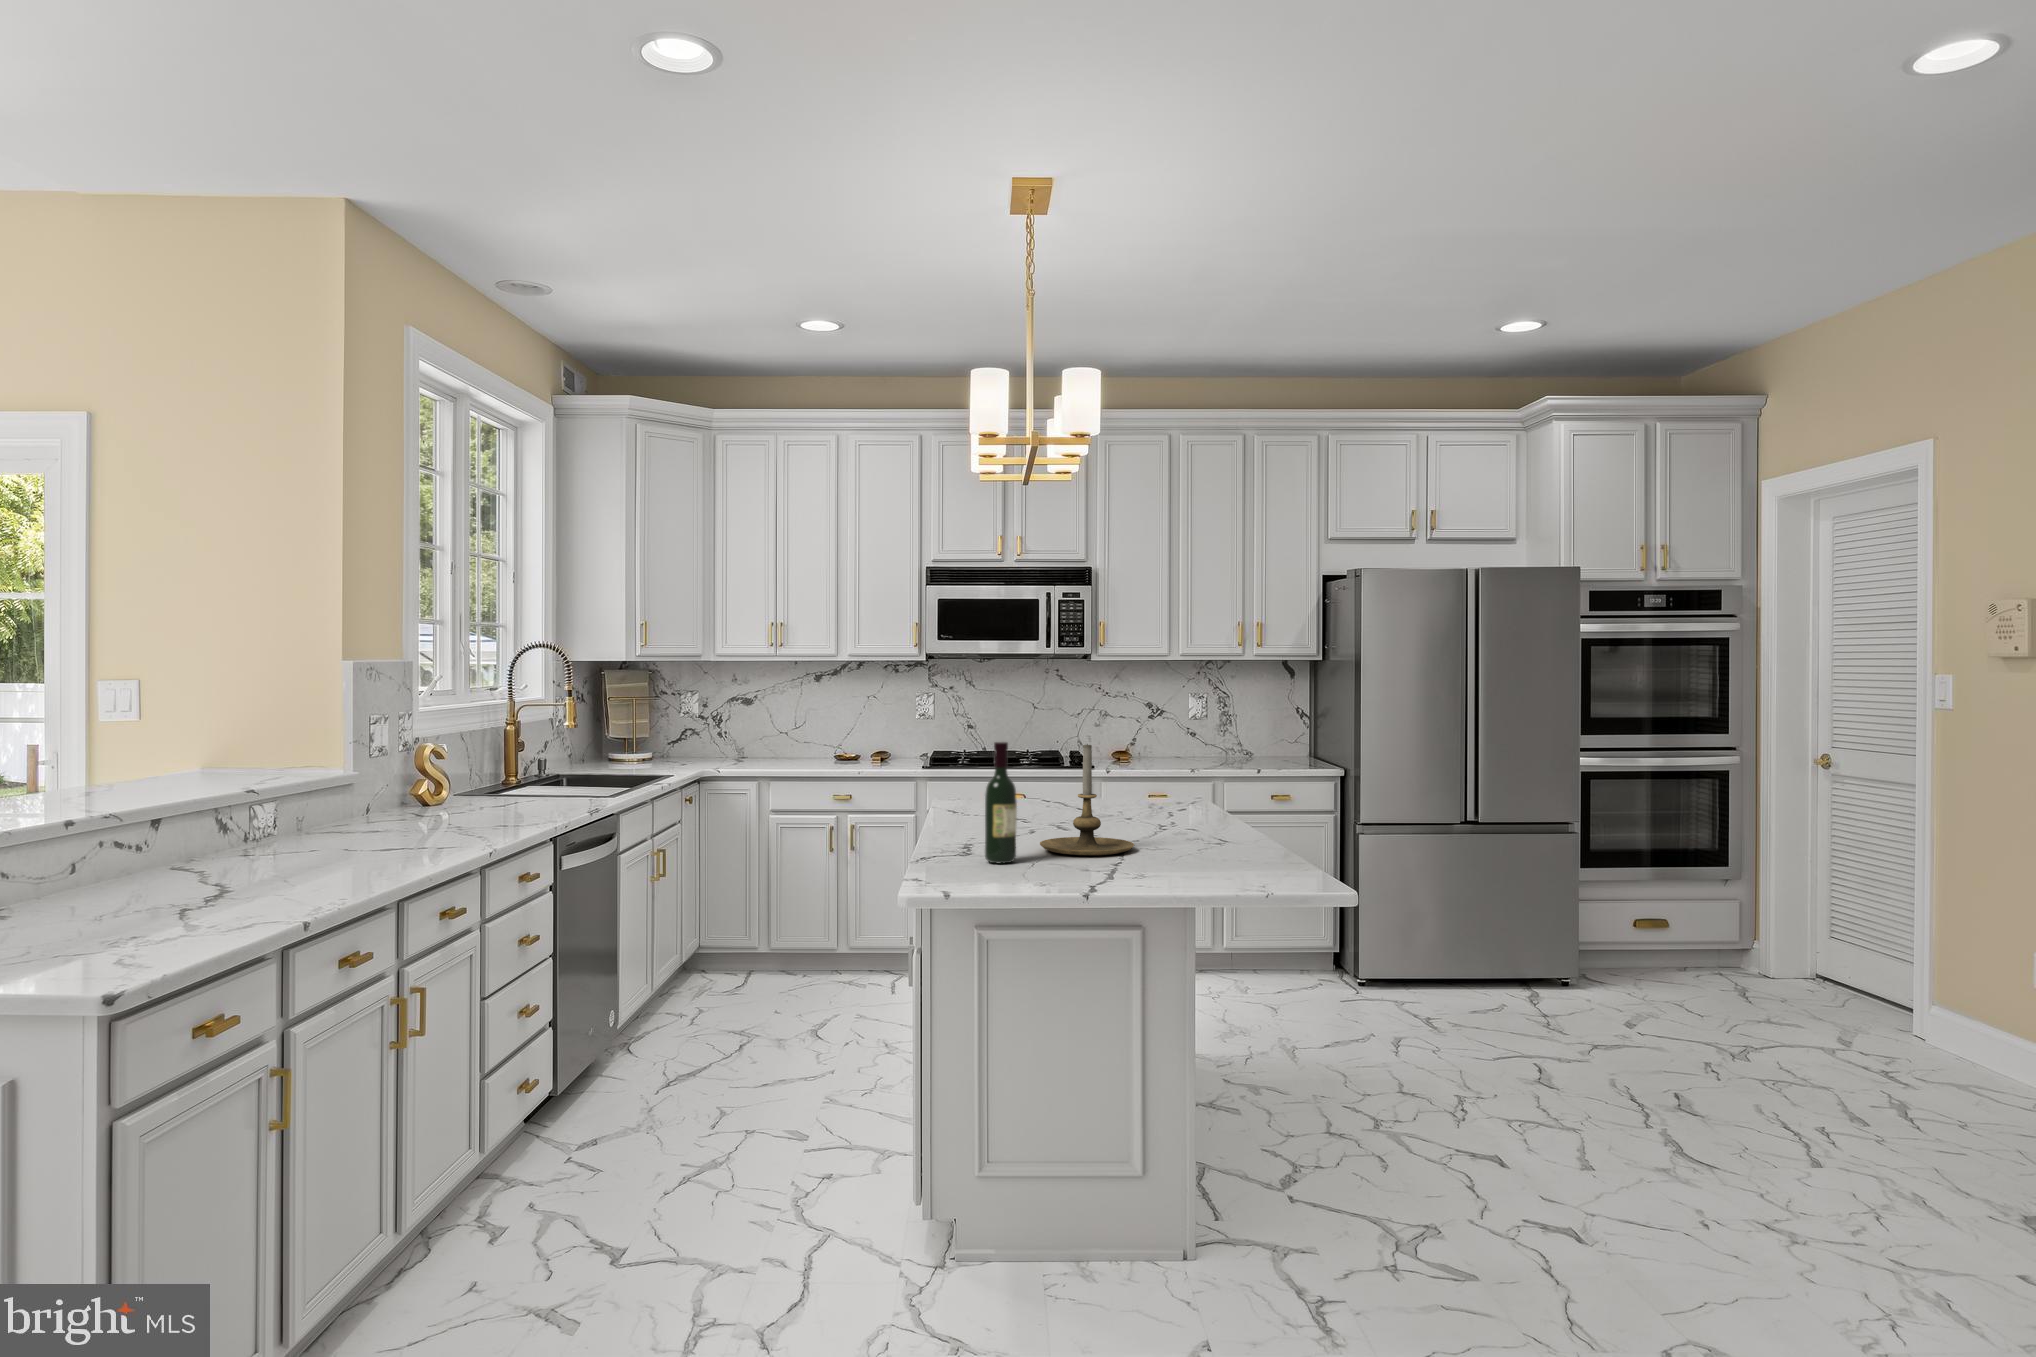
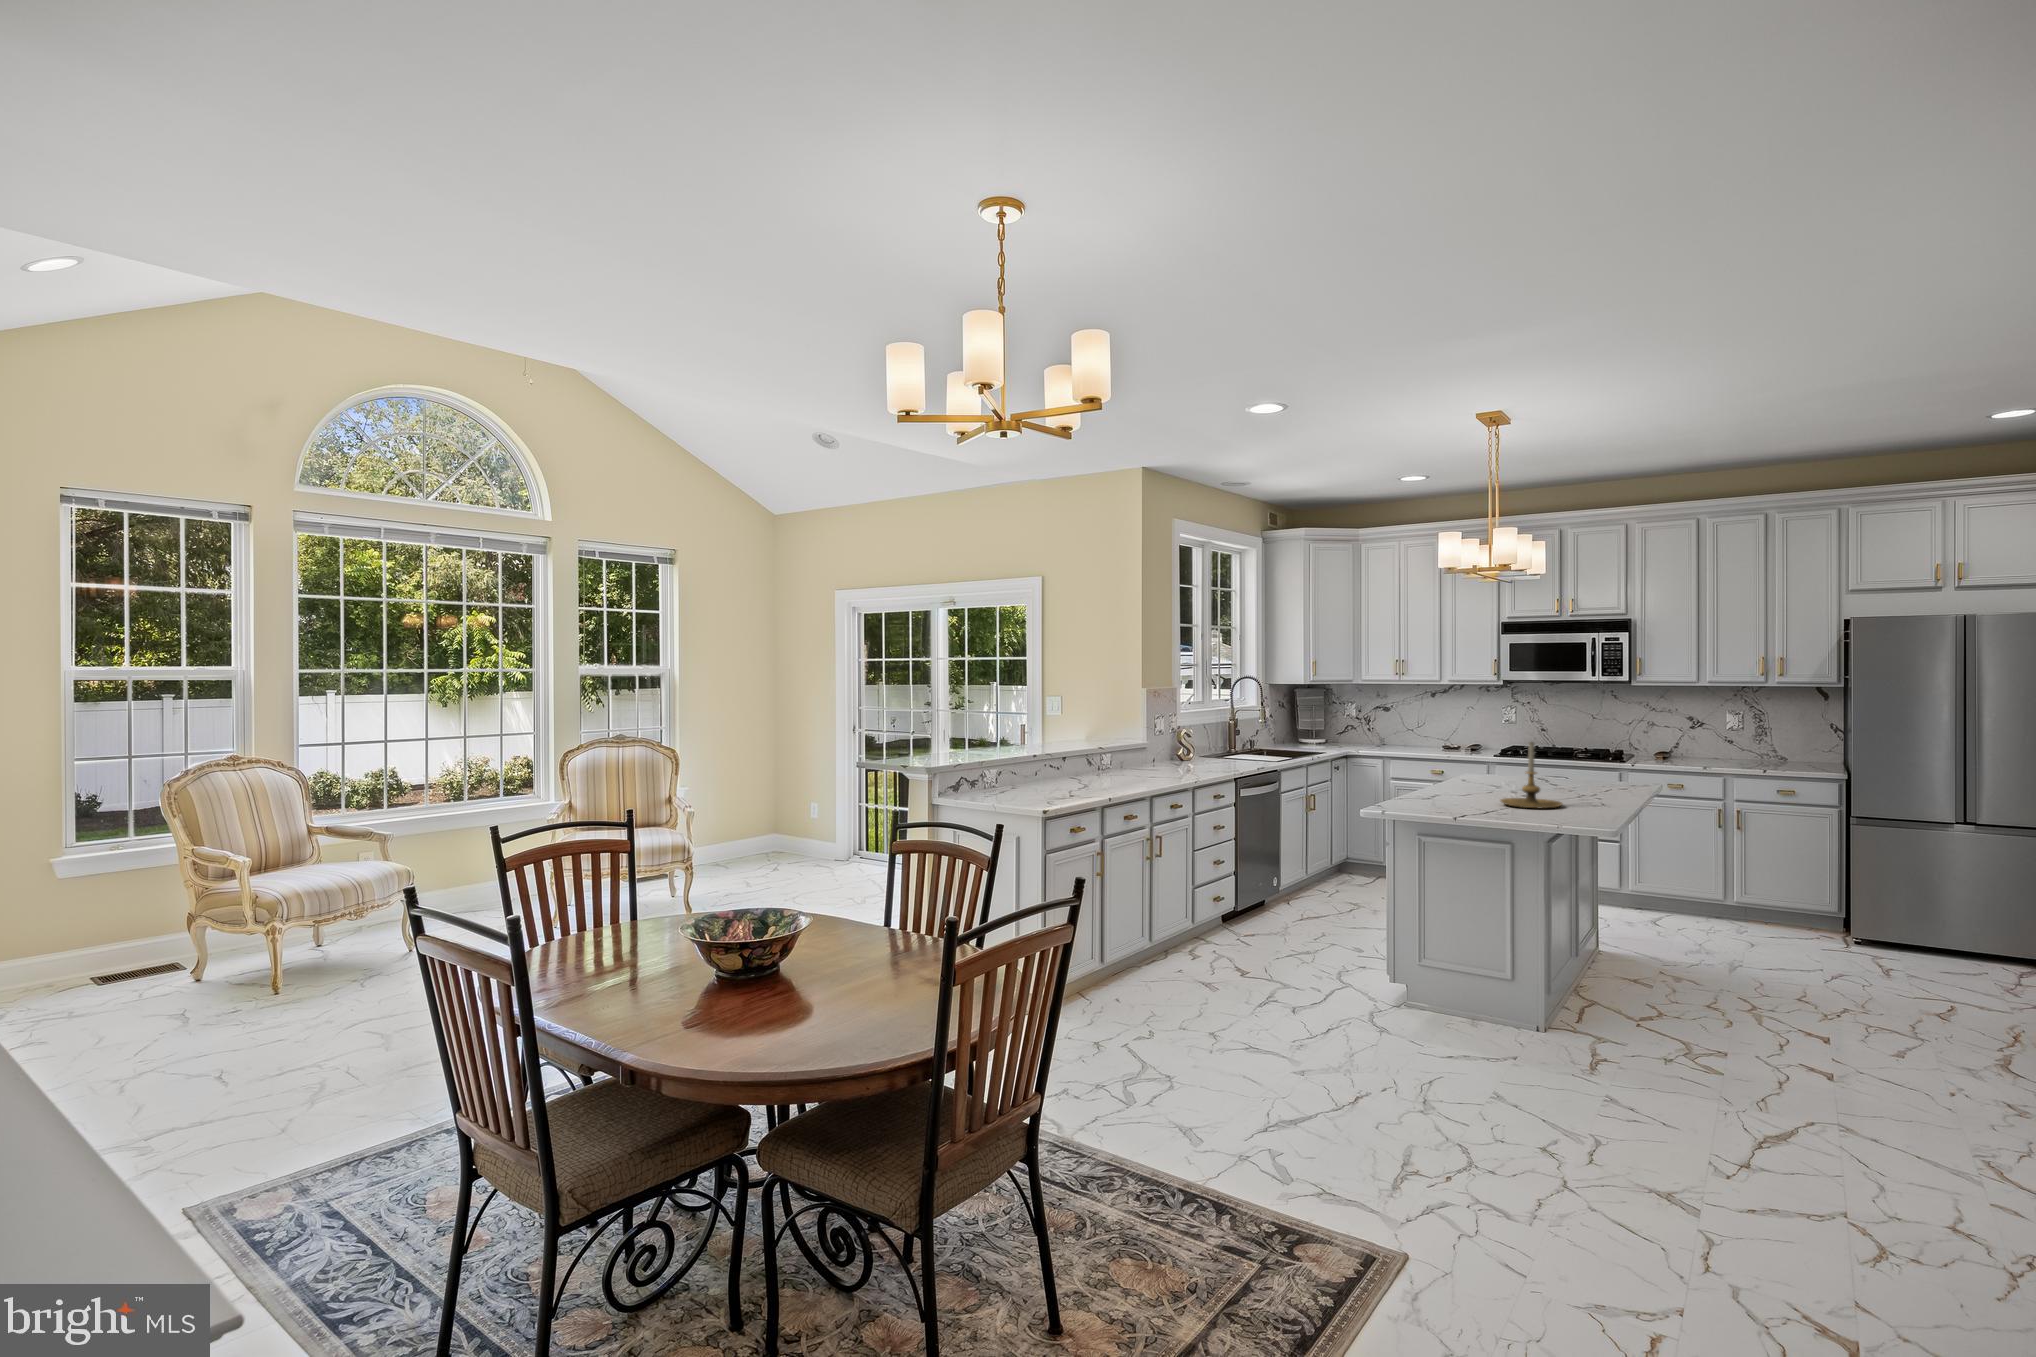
wine bottle: present [985,742,1017,864] -> none [1457,738,1477,808]

